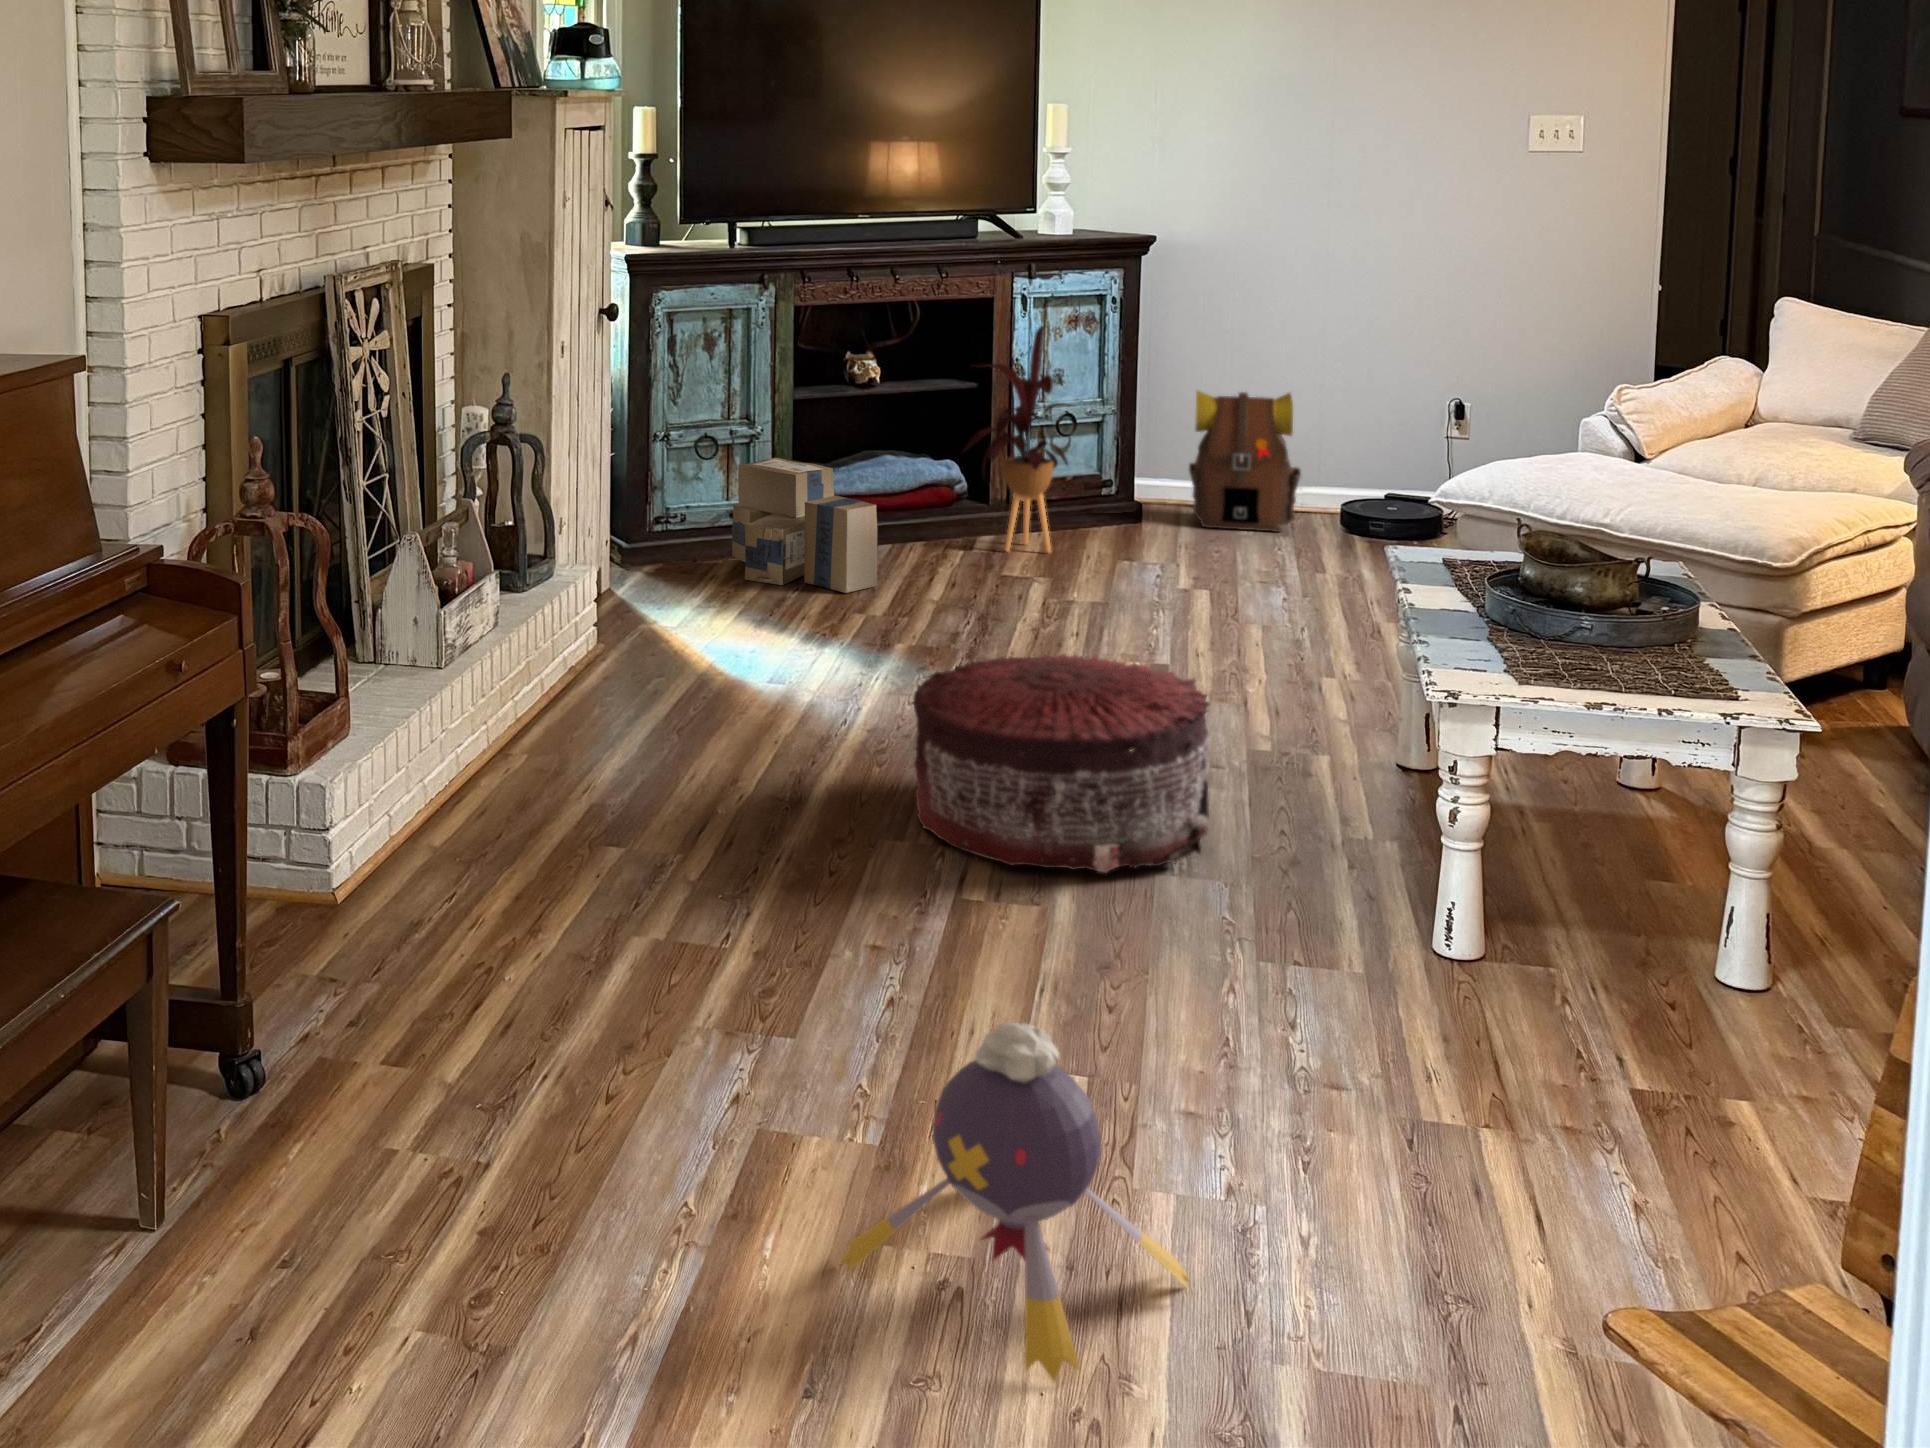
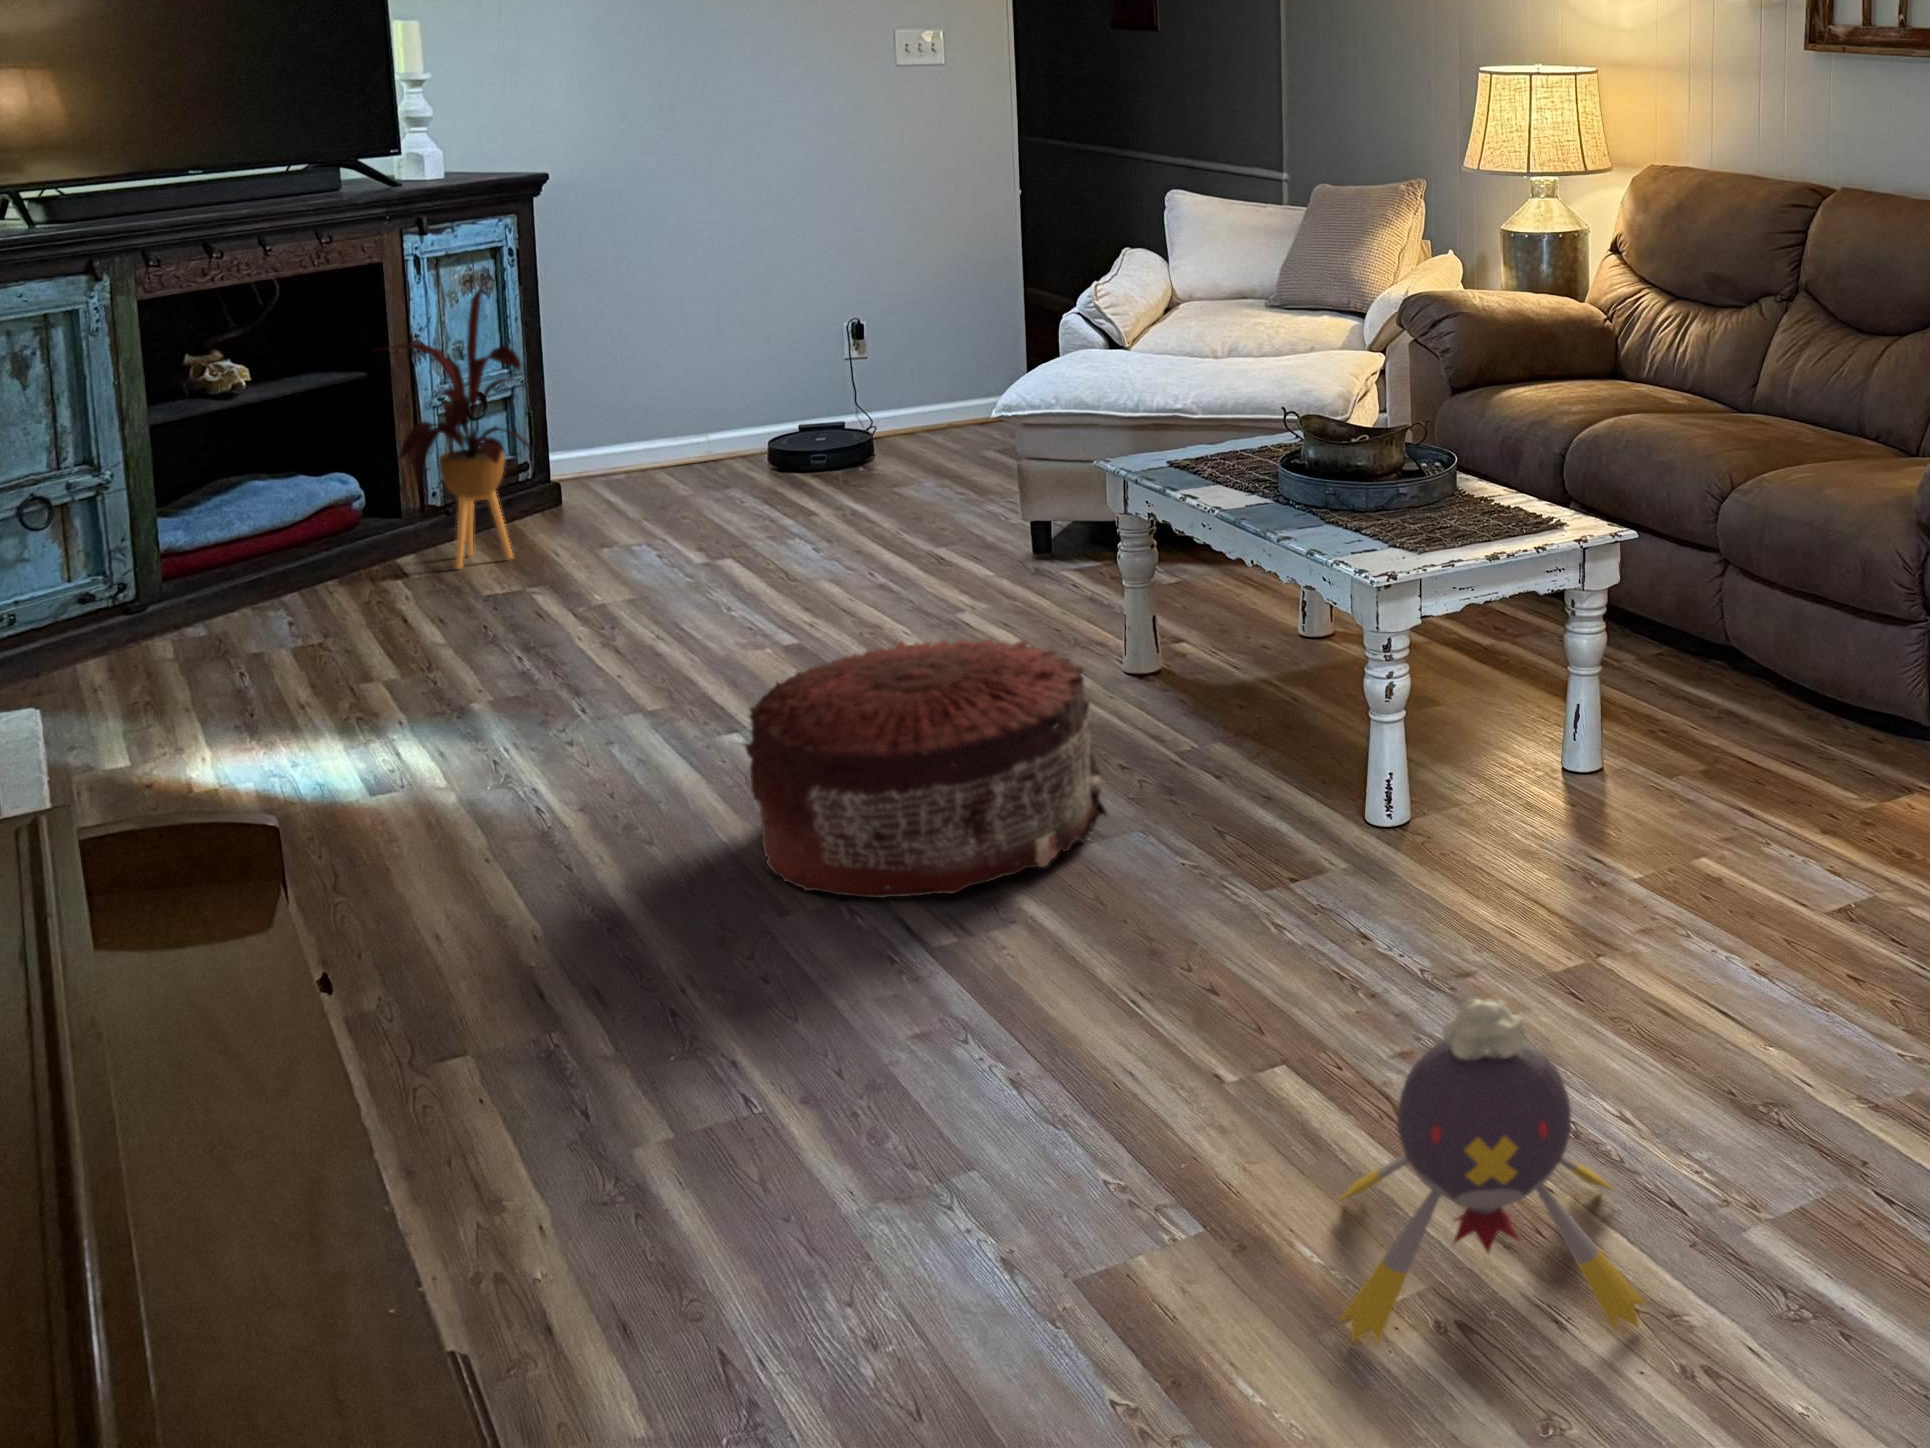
backpack: present [1189,391,1301,532] -> none [607,331,739,495]
cardboard box: present [732,458,877,593] -> none [89,508,357,681]

